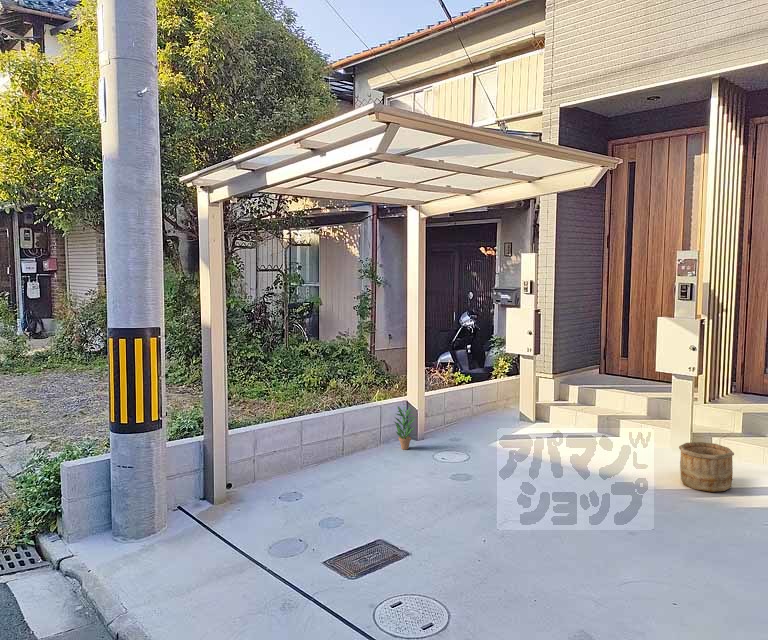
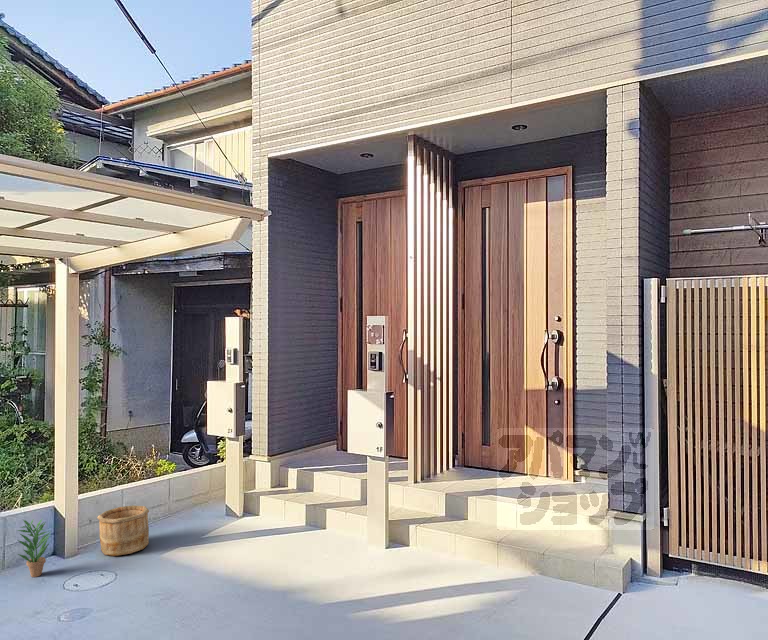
wooden bucket: present [679,442,734,492] -> present [97,505,149,556]

